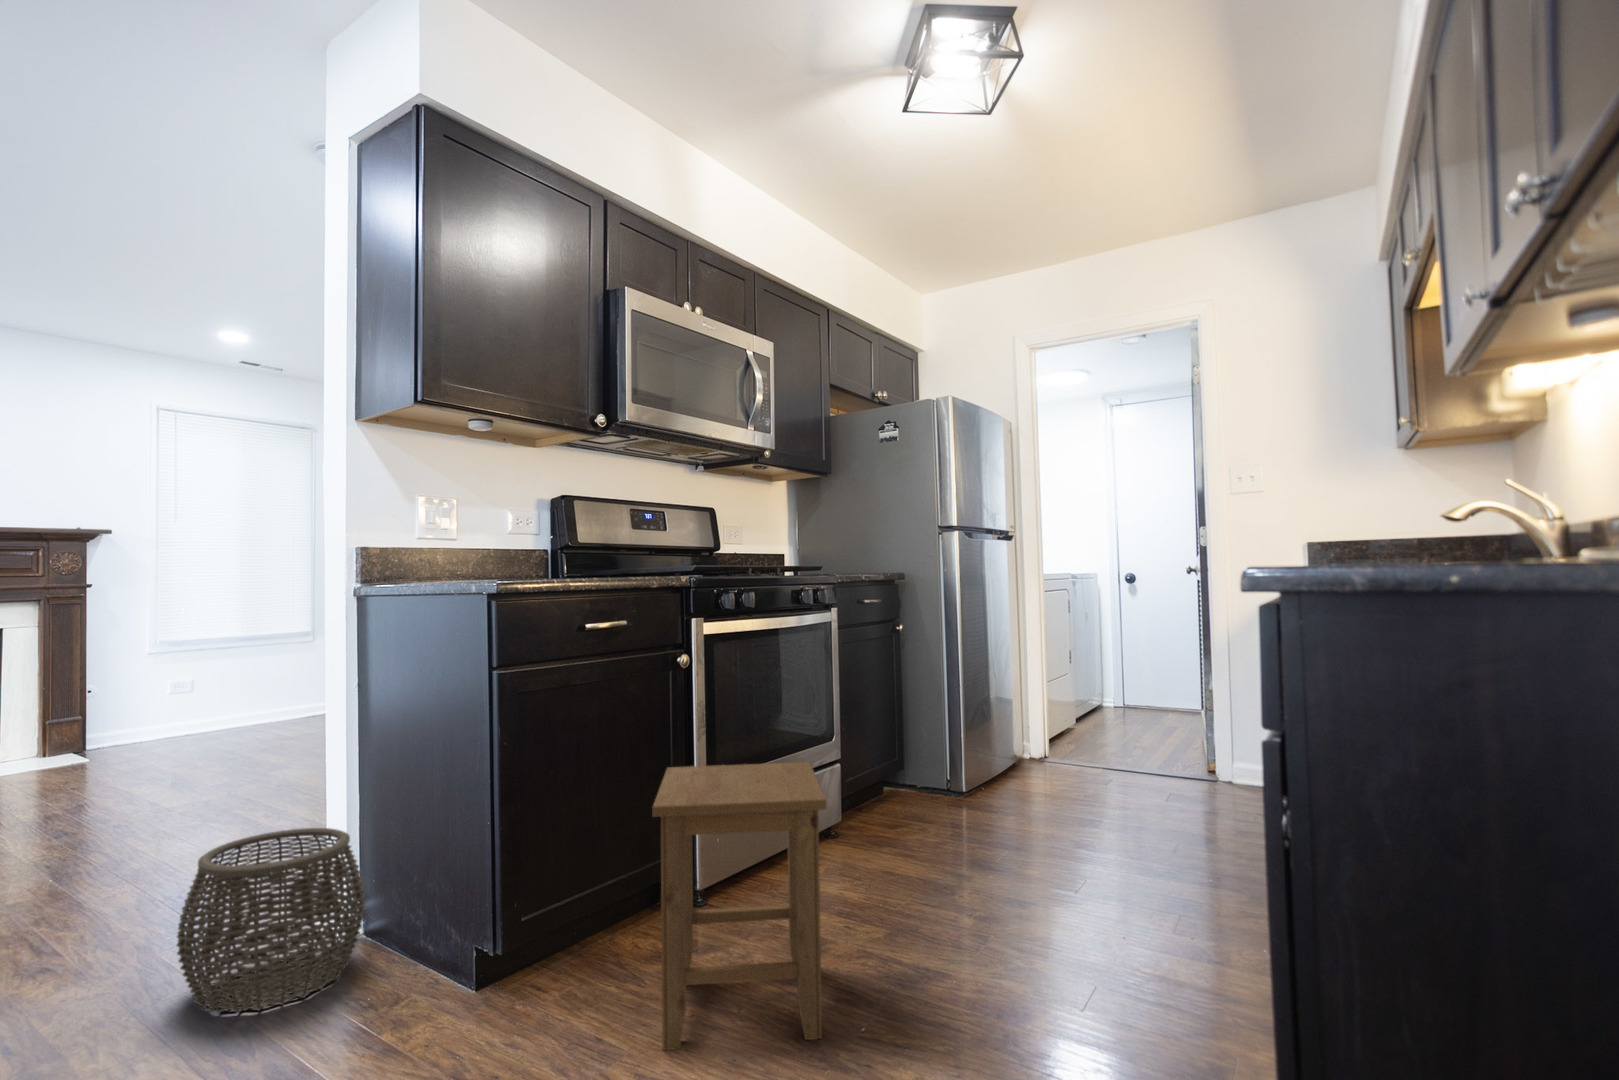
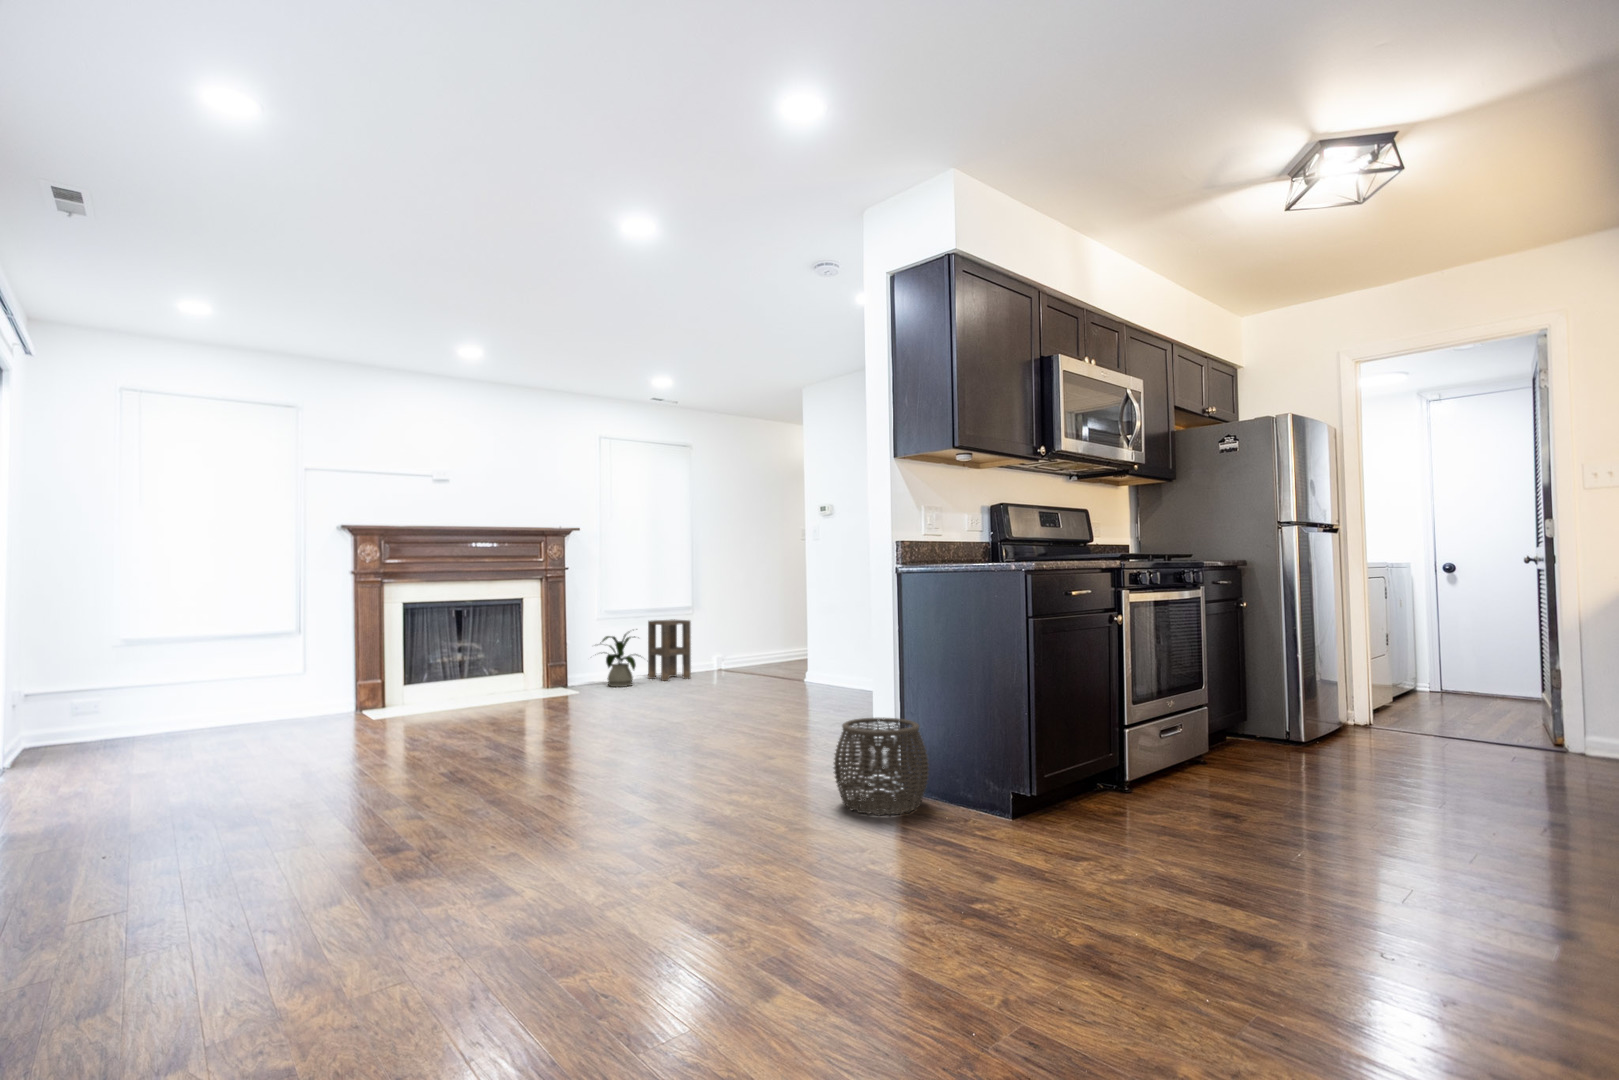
side table: none [236,650,299,732] -> present [648,619,691,681]
house plant: none [125,666,225,745] -> present [600,633,638,687]
stool: present [652,762,826,1050] -> none [1131,687,1271,853]

